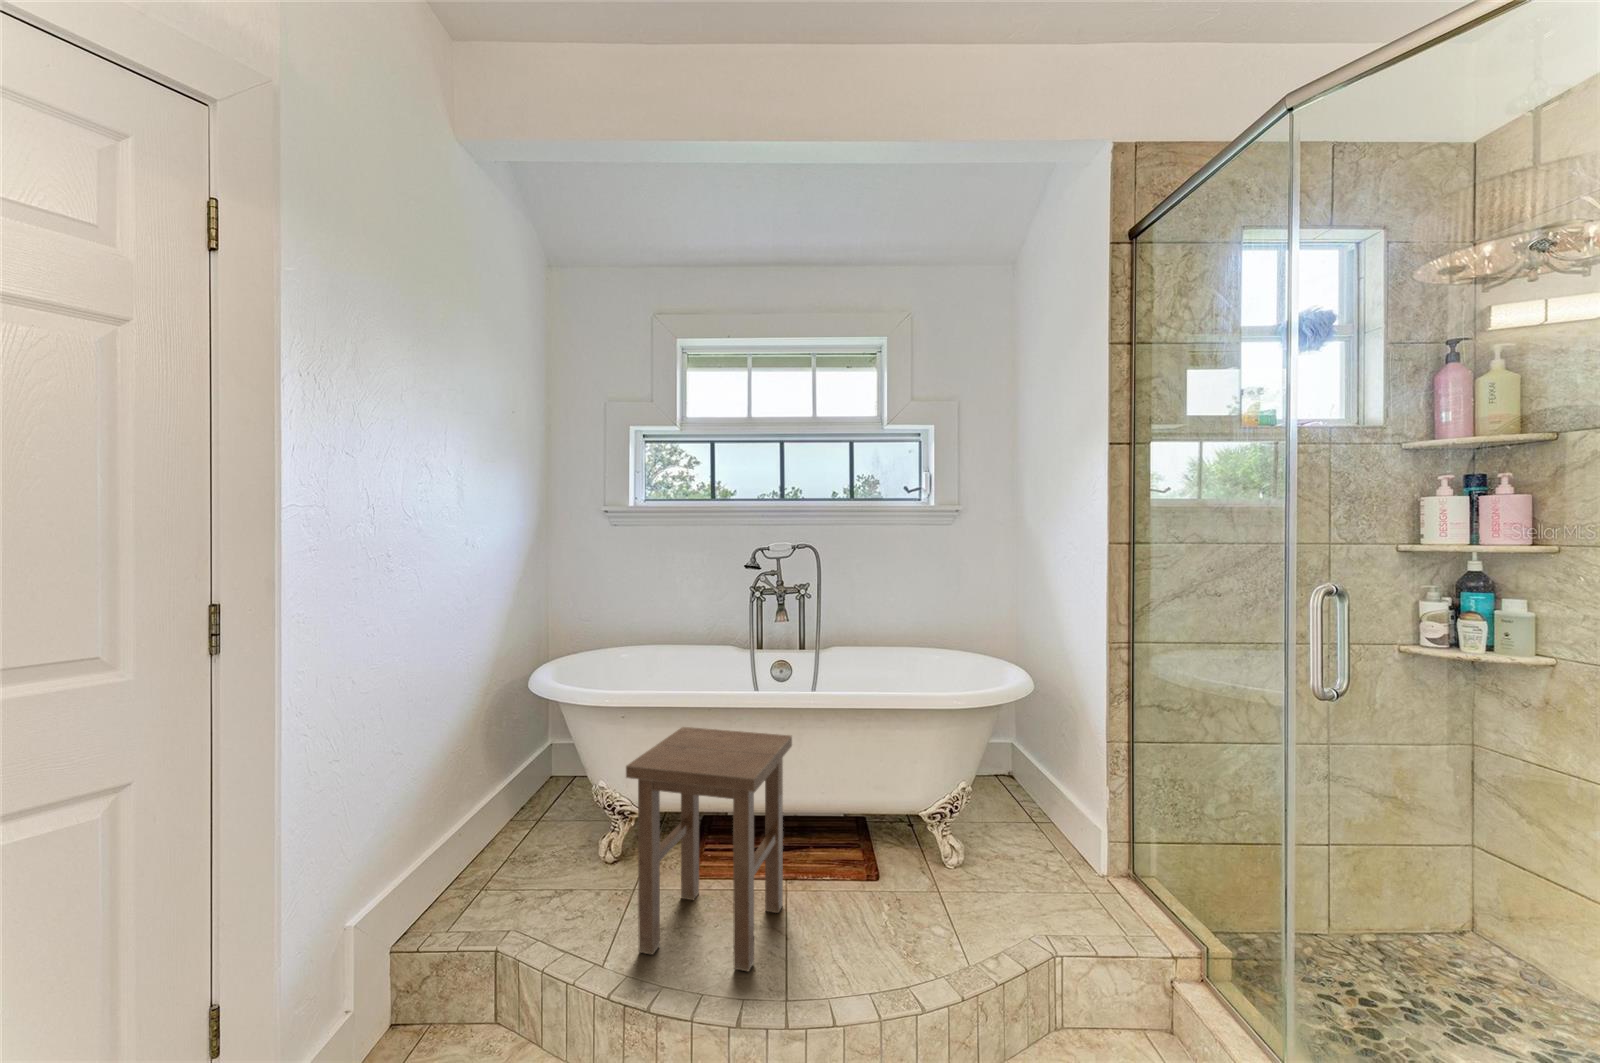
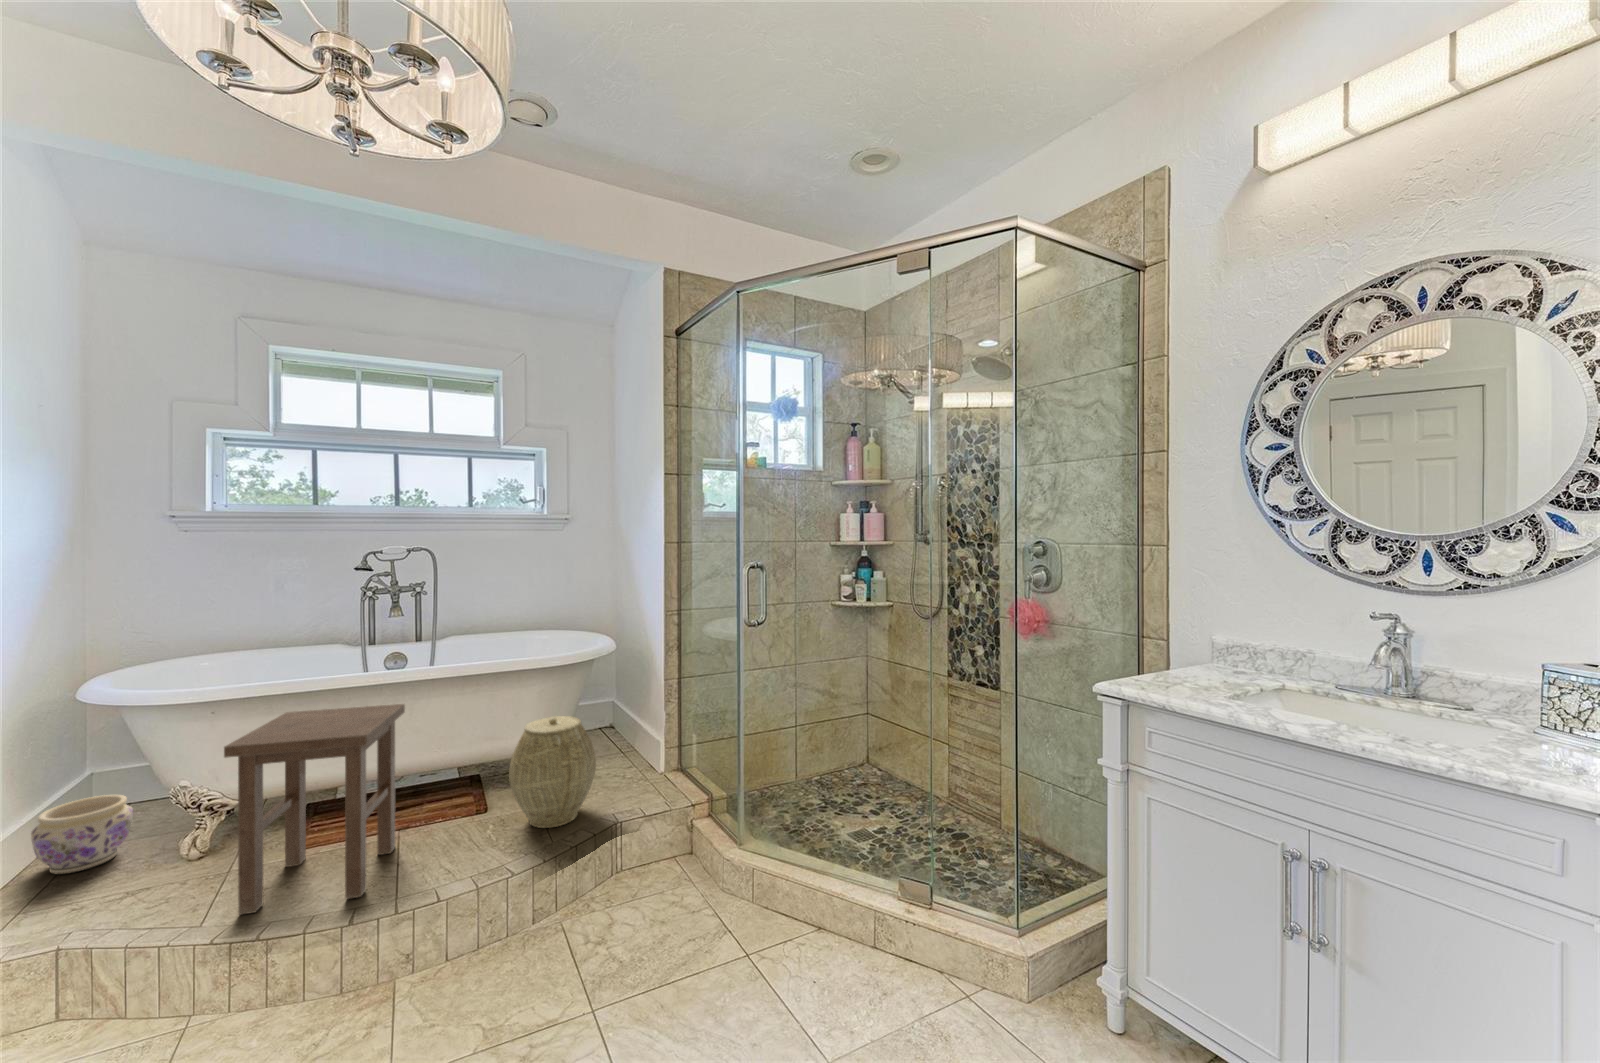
woven basket: none [907,776,1019,933] -> present [509,716,596,828]
planter: none [503,777,570,849] -> present [31,795,133,875]

